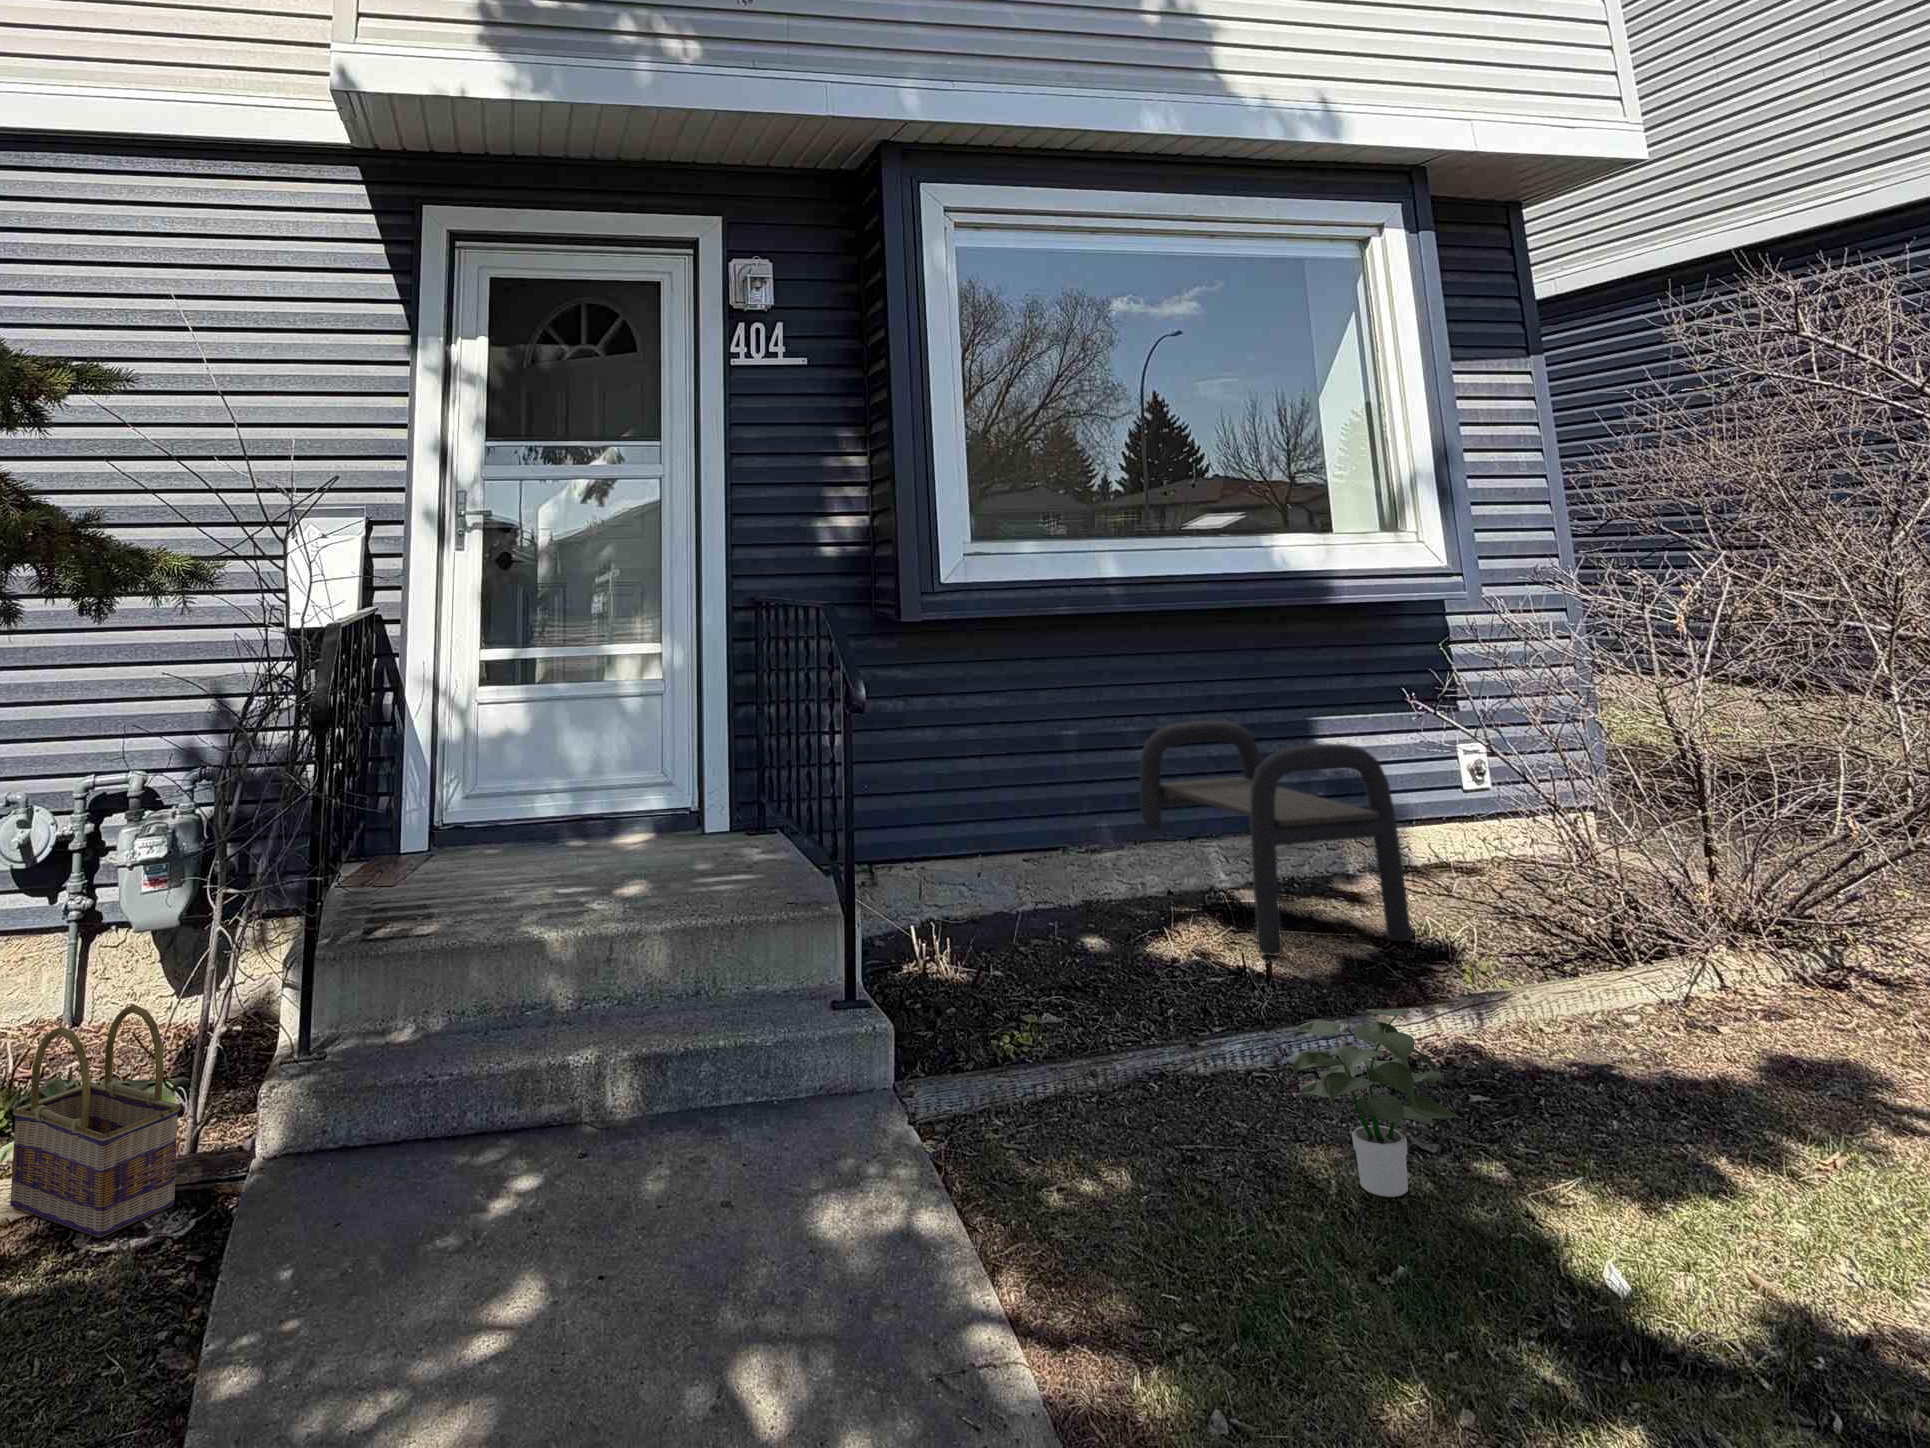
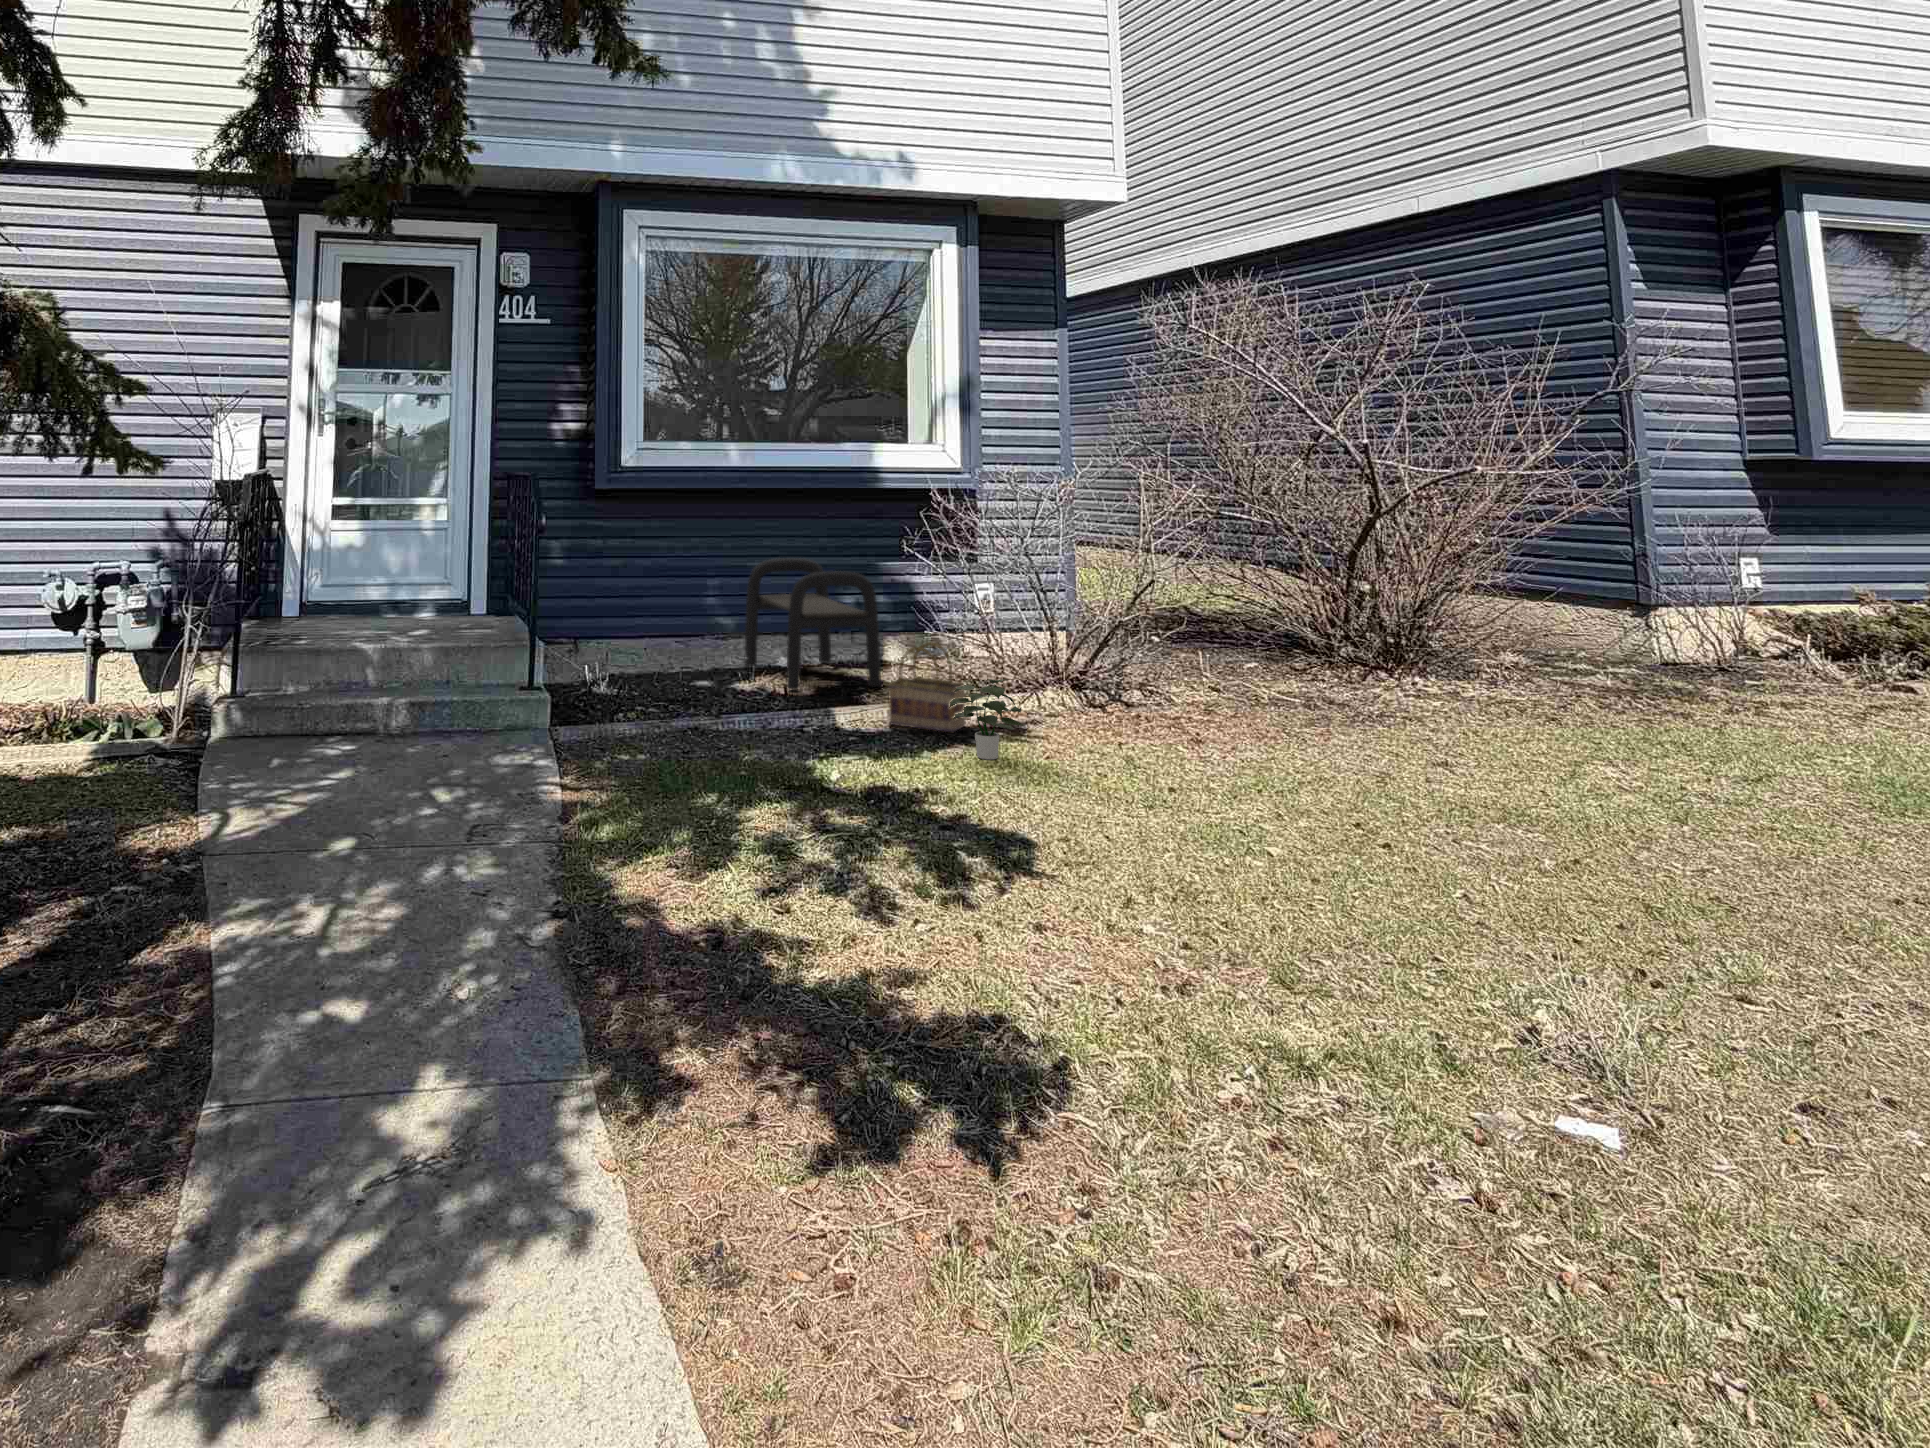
basket: present [10,1005,181,1237] -> present [888,642,966,732]
potted plant: present [1291,1009,1463,1197] -> present [950,679,1024,760]

